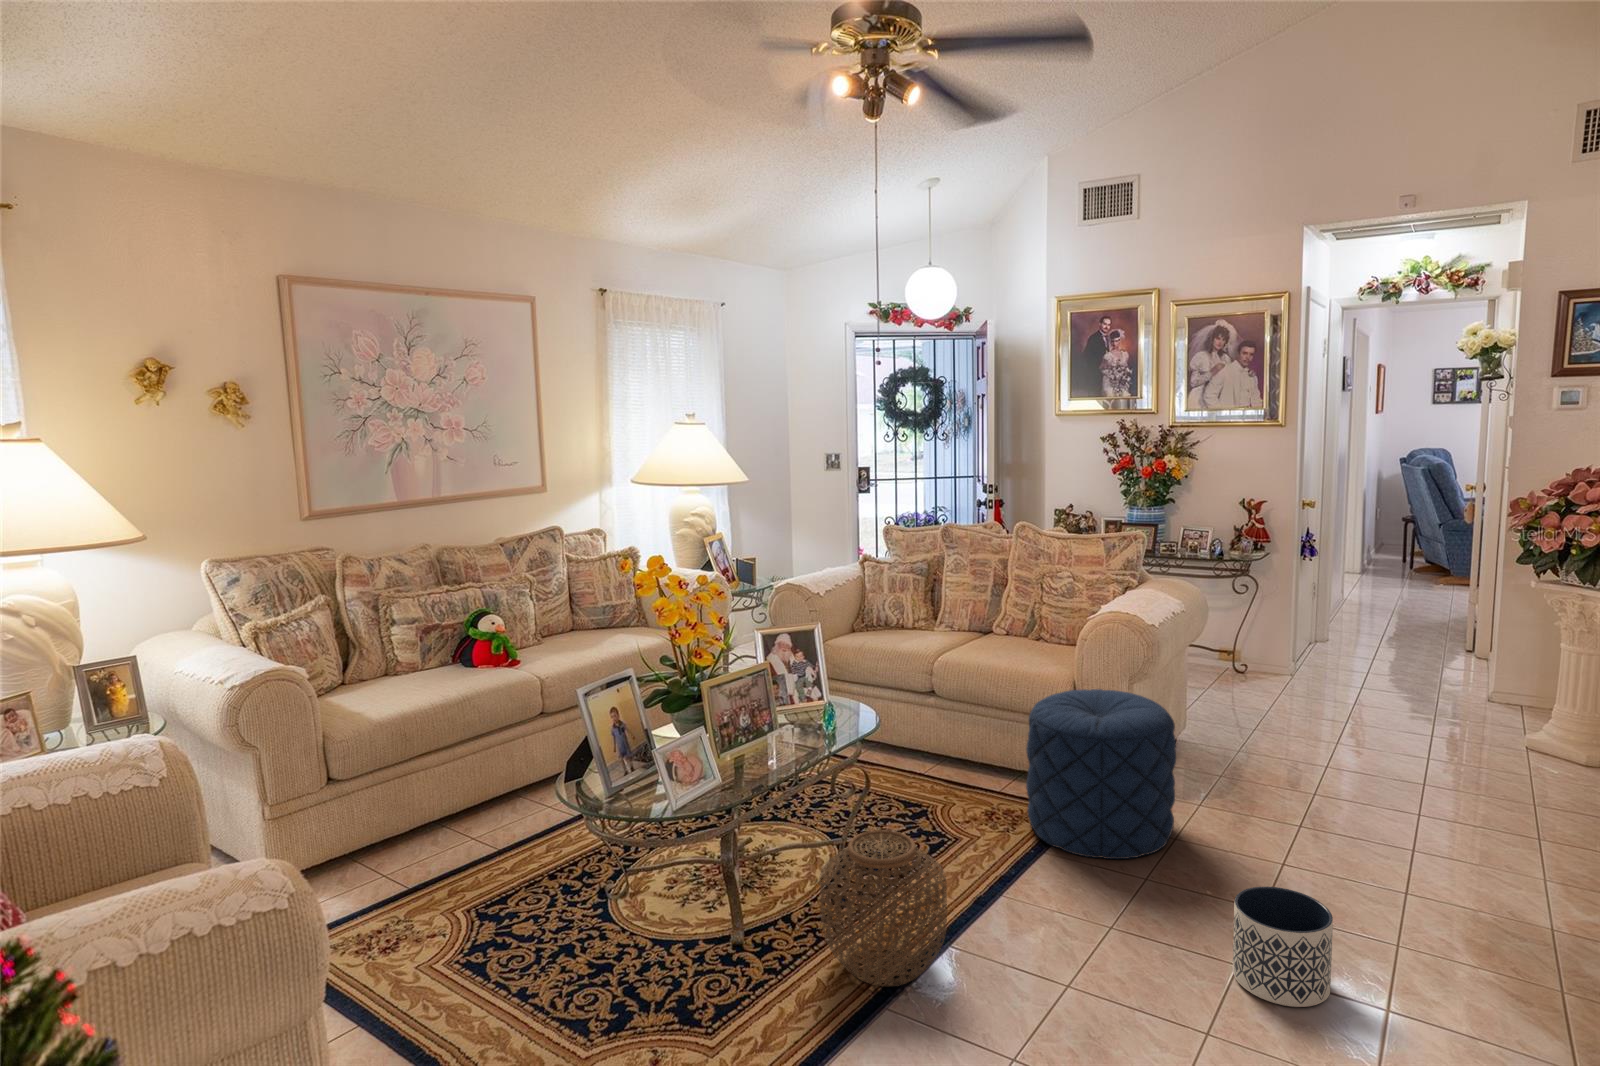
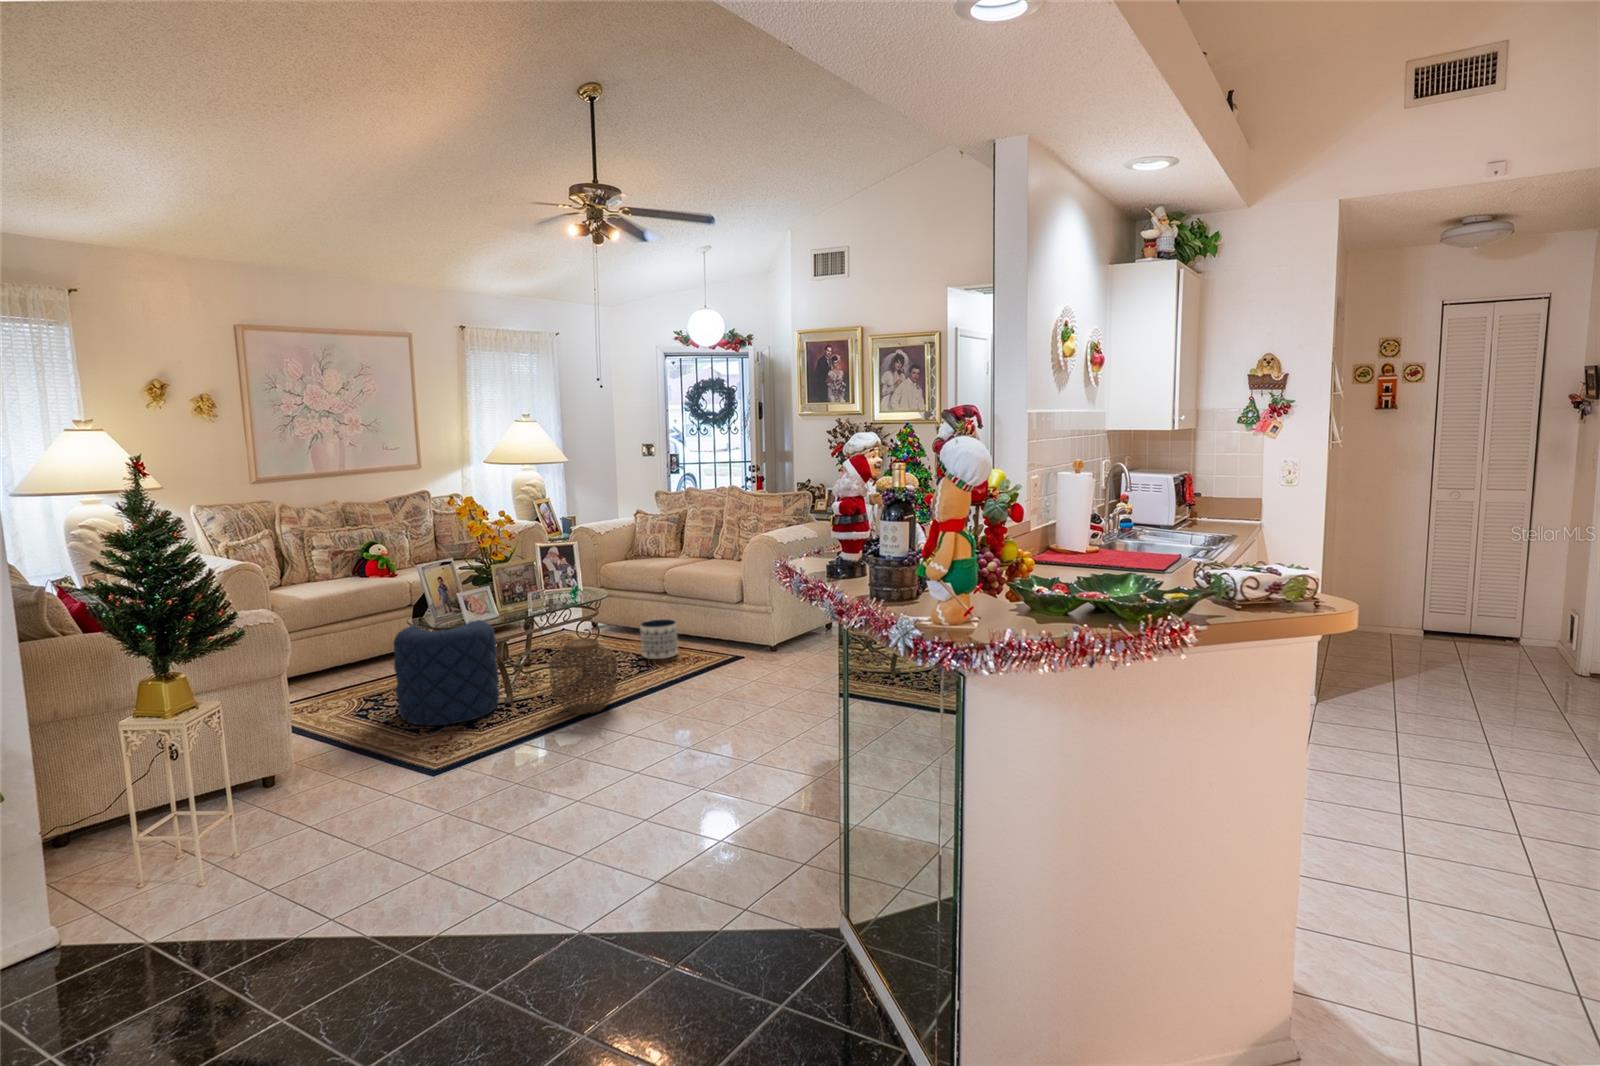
pouf: present [1026,689,1176,859] -> present [393,620,499,726]
planter: present [1233,887,1333,1007] -> present [640,619,678,659]

